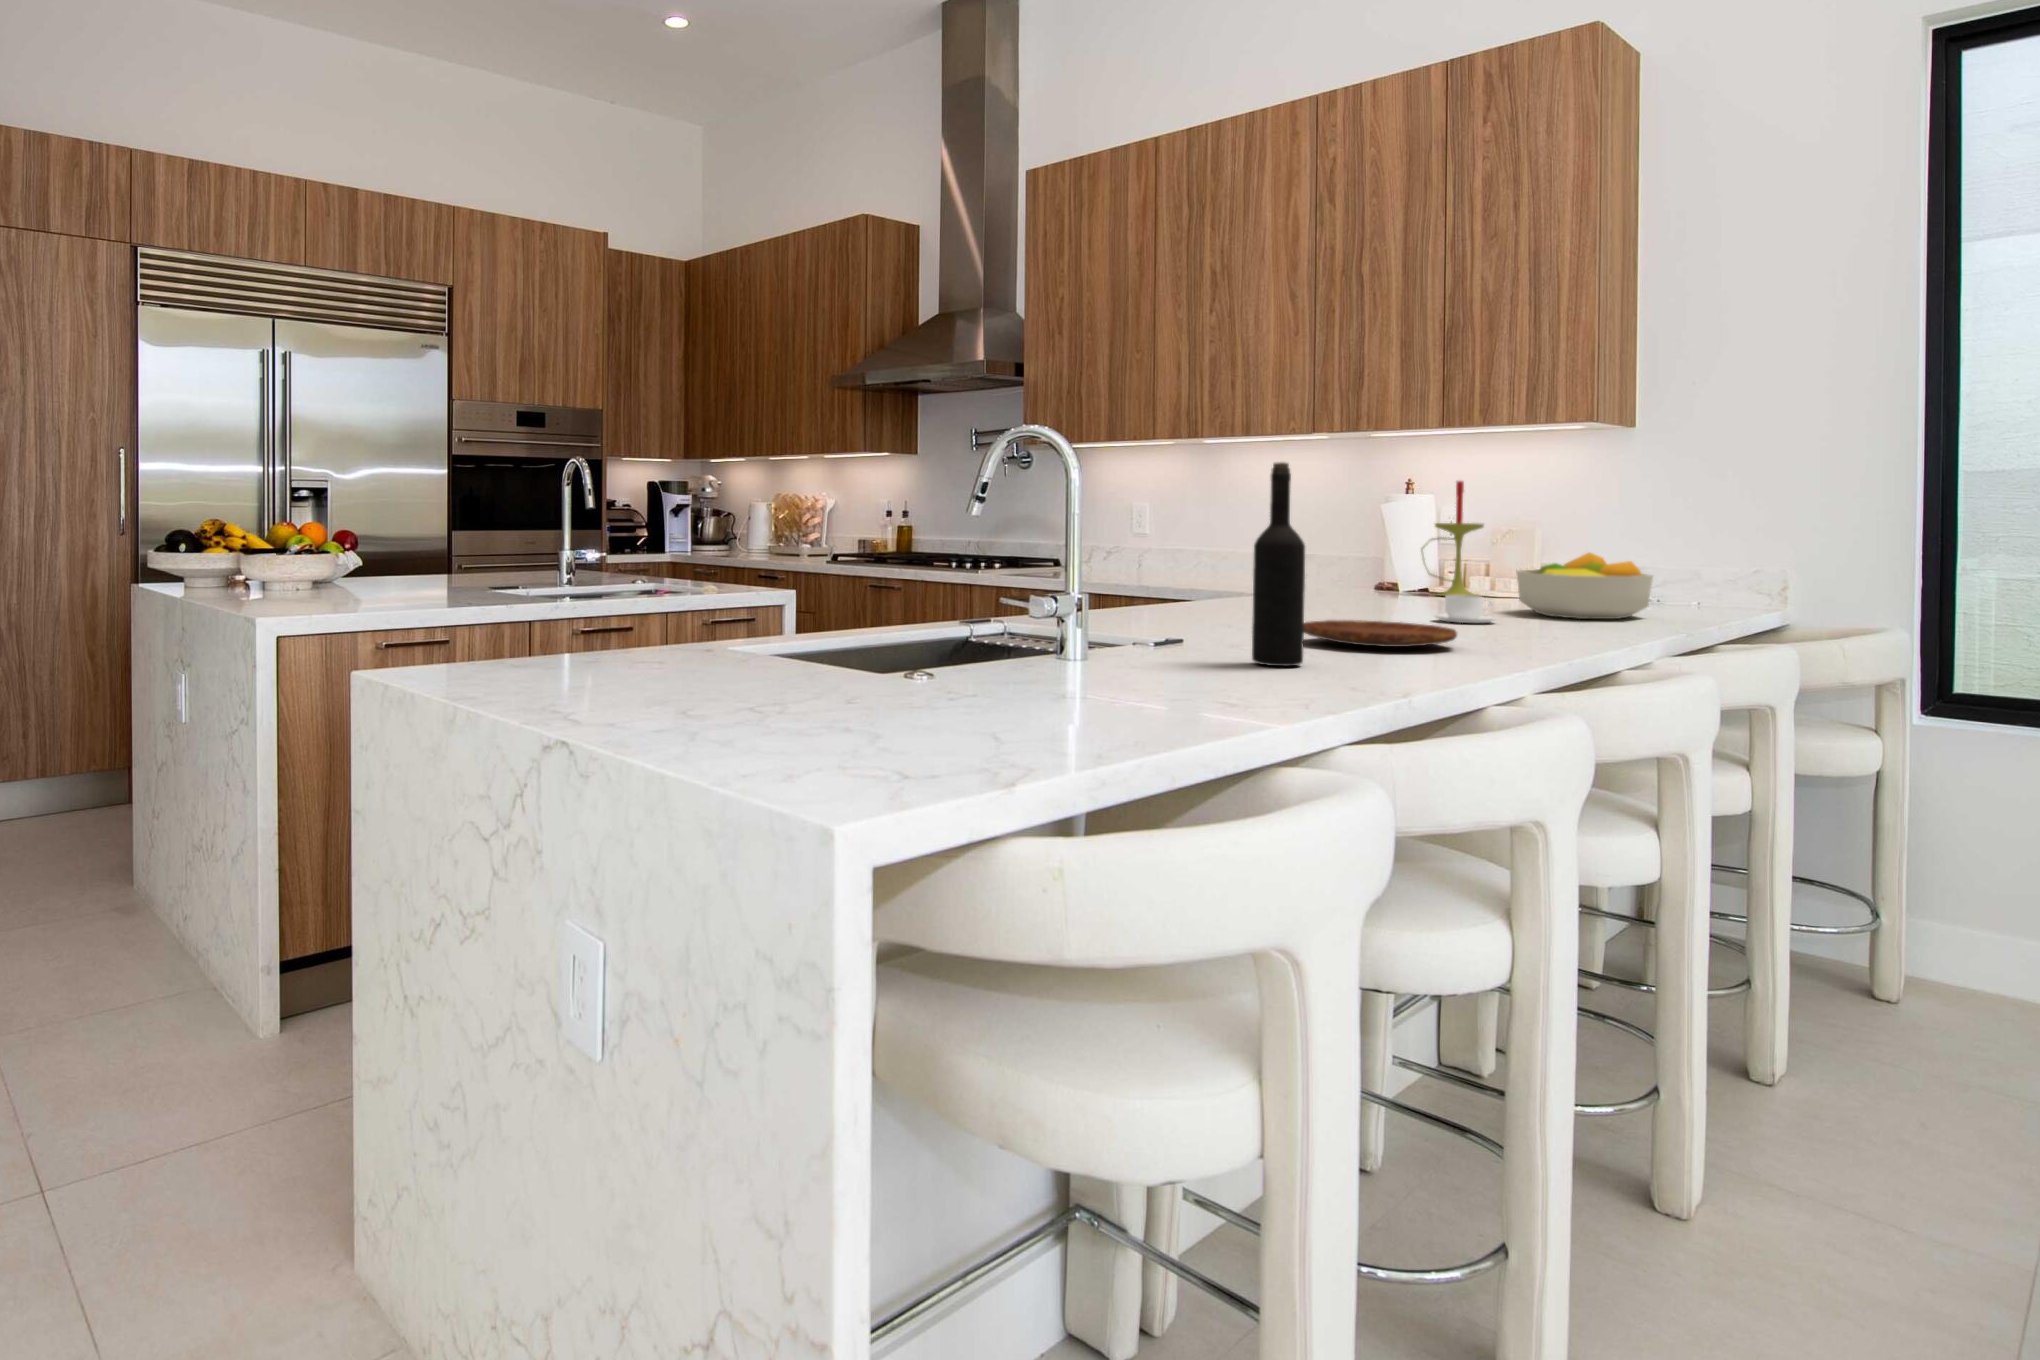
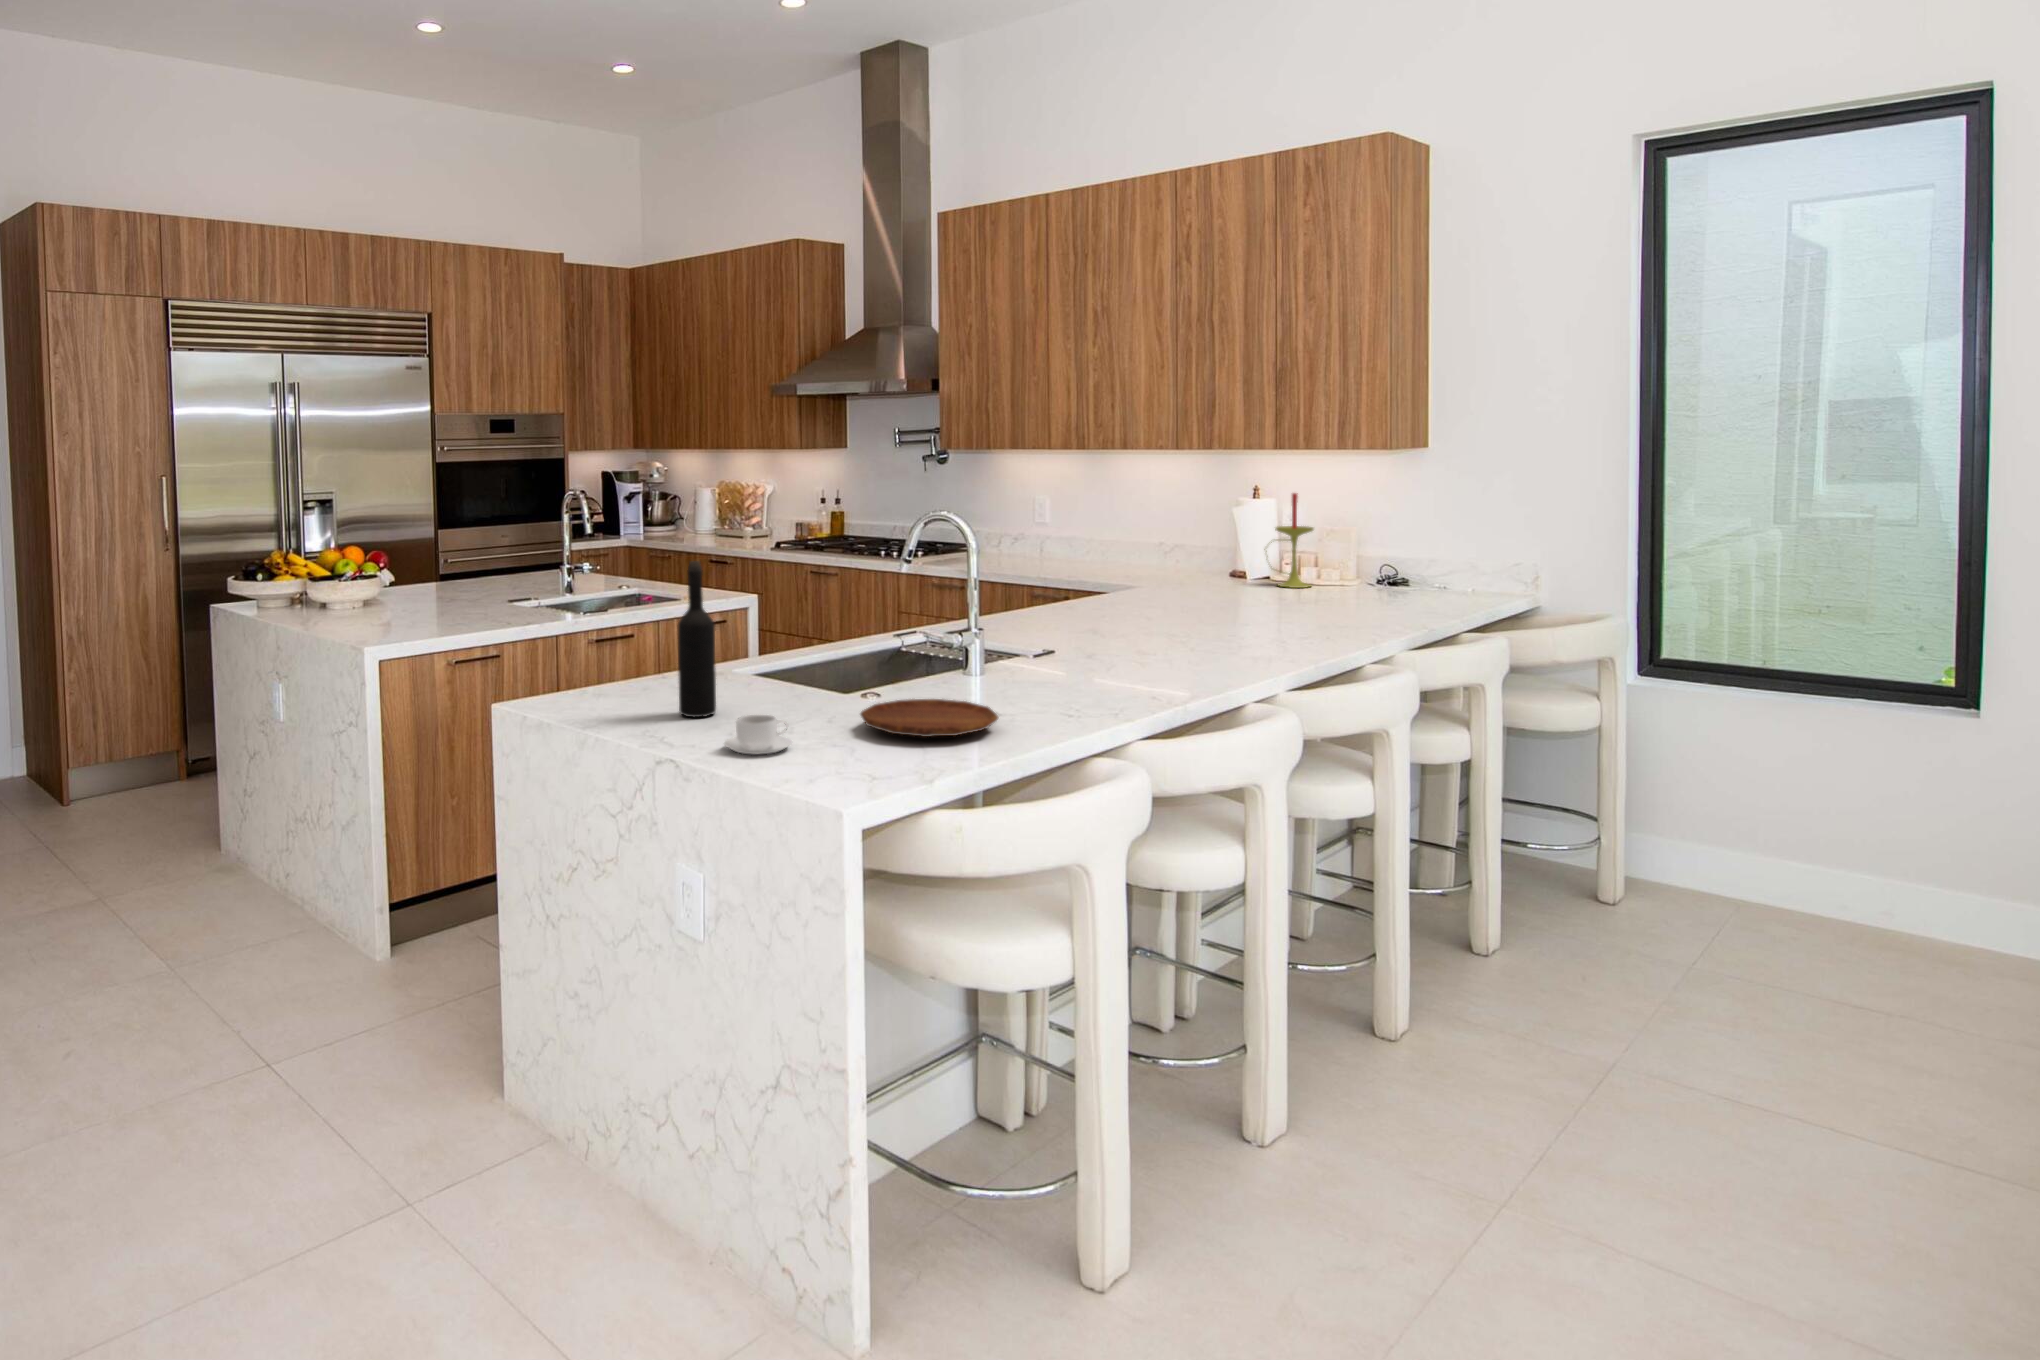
wine bottle: present [1252,462,1305,666] -> present [678,561,716,717]
fruit bowl: present [1516,553,1653,619] -> none [1323,560,1421,616]
coffee cup: present [1435,595,1495,623] -> present [724,715,792,755]
tray: present [1304,620,1457,647] -> present [860,699,998,737]

